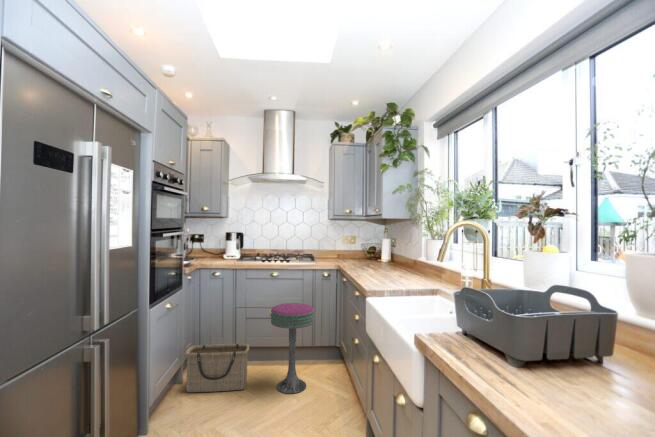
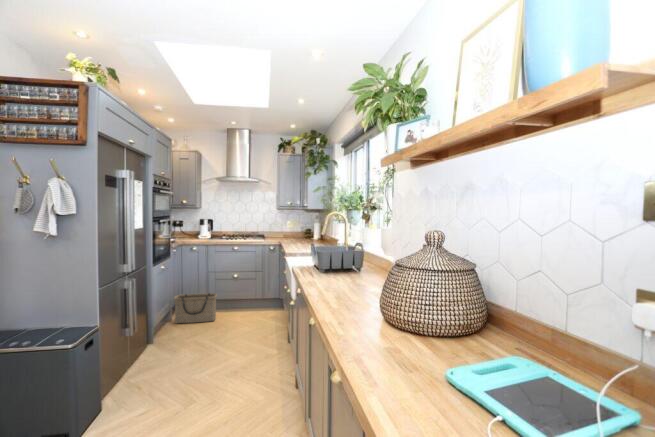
bar stool: present [271,303,314,394] -> none [231,266,260,322]

